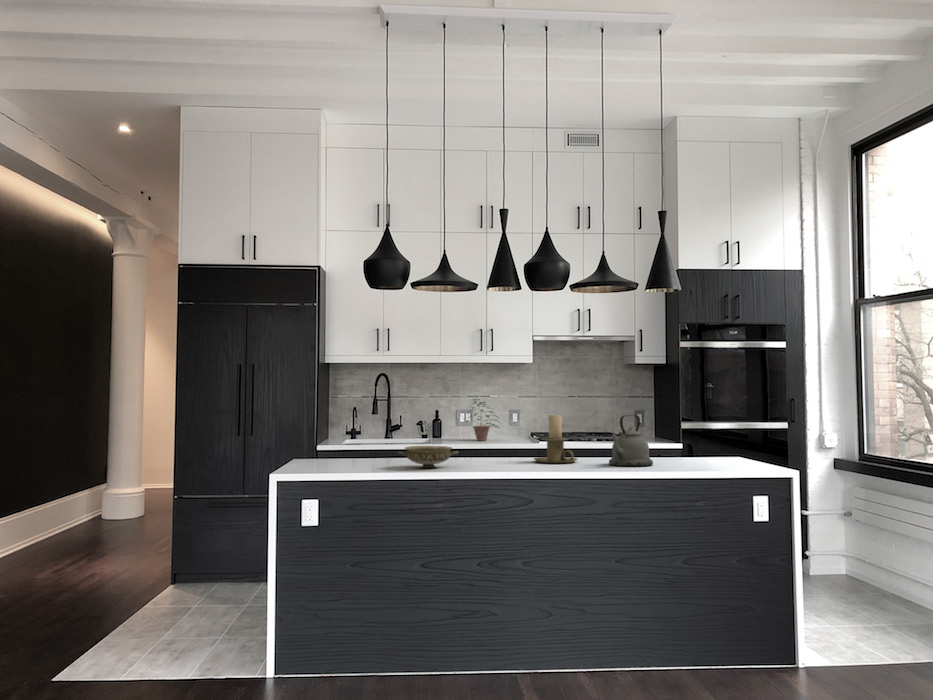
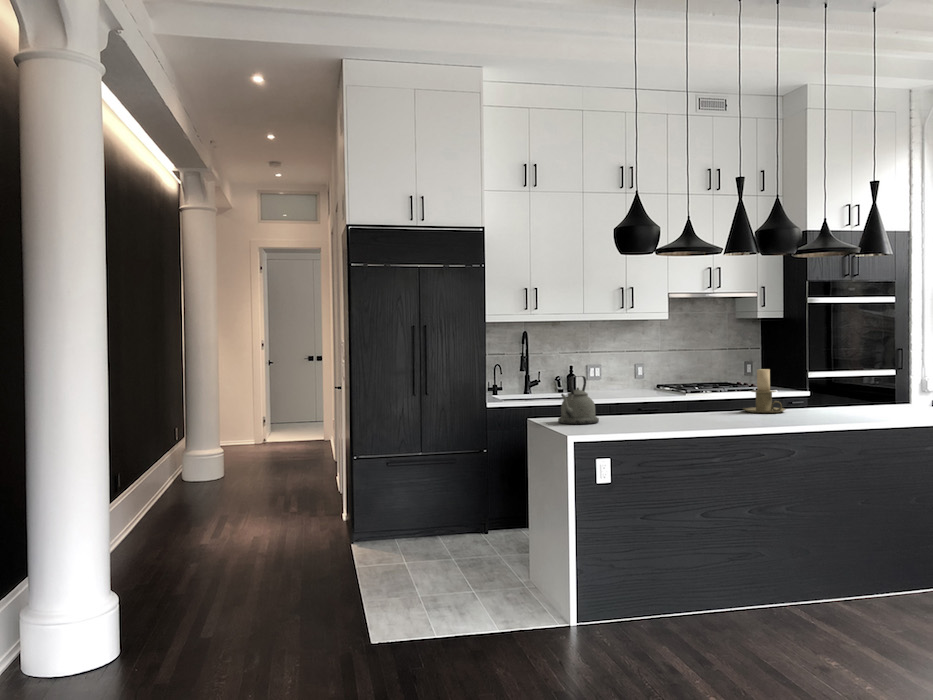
potted plant: present [466,399,497,441] -> none [591,353,632,393]
kettle: present [609,415,653,466] -> present [558,376,599,424]
ceramic bowl: present [399,446,458,468] -> none [645,400,695,421]

